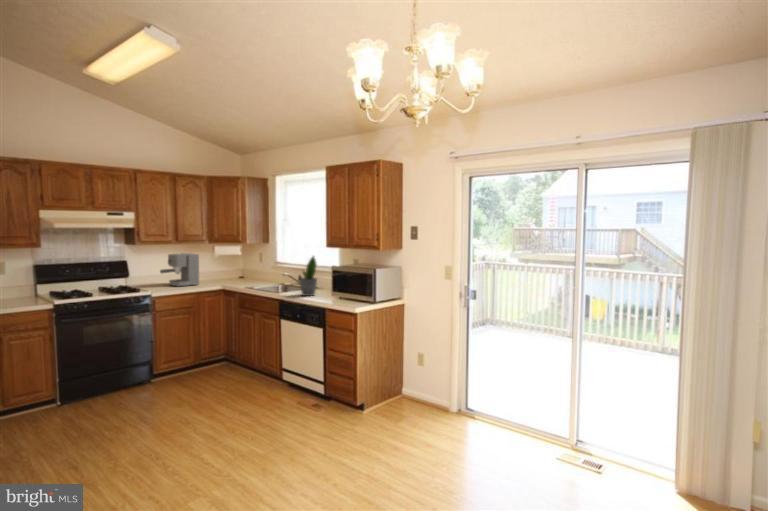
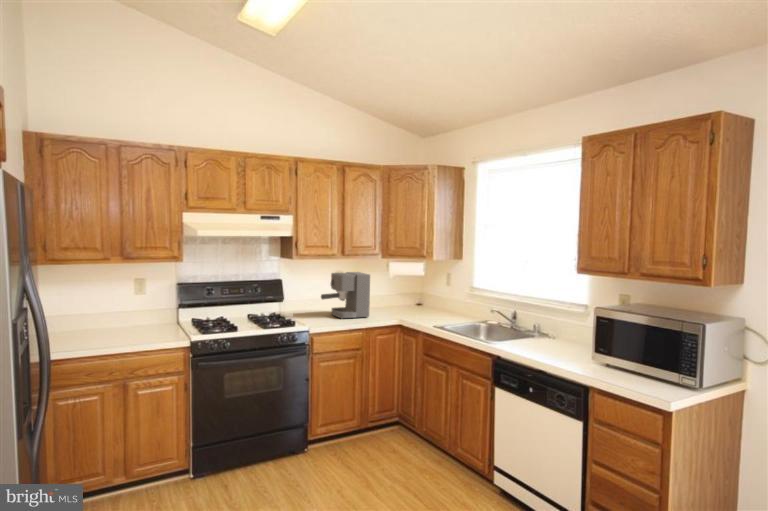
potted plant: present [300,257,317,296] -> none [528,285,562,355]

